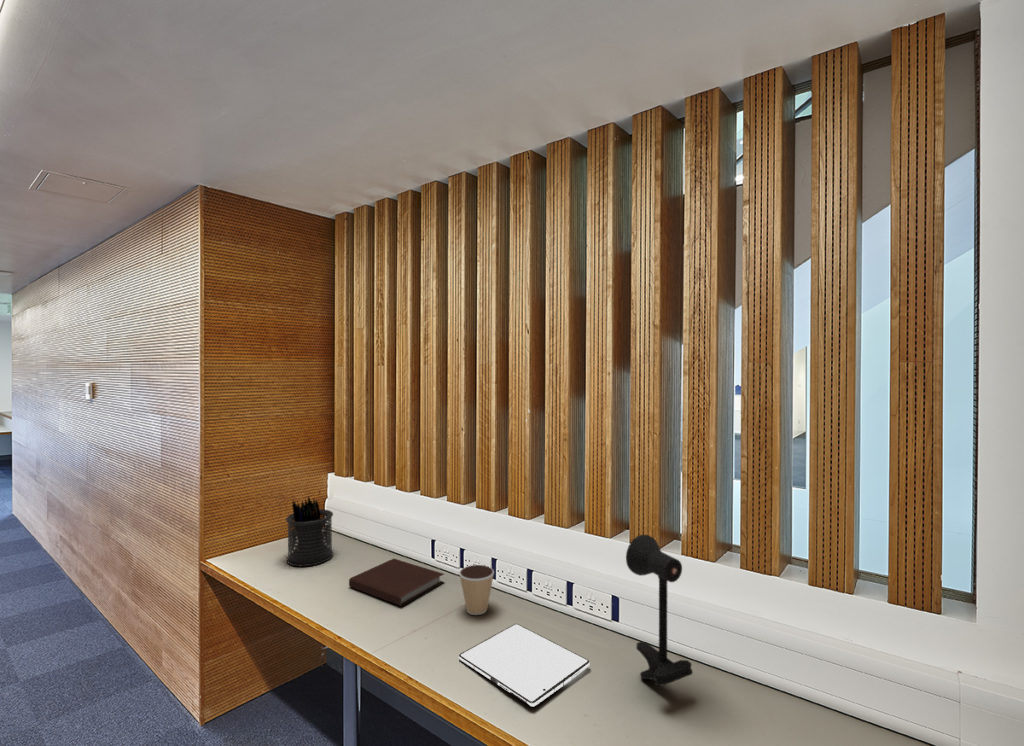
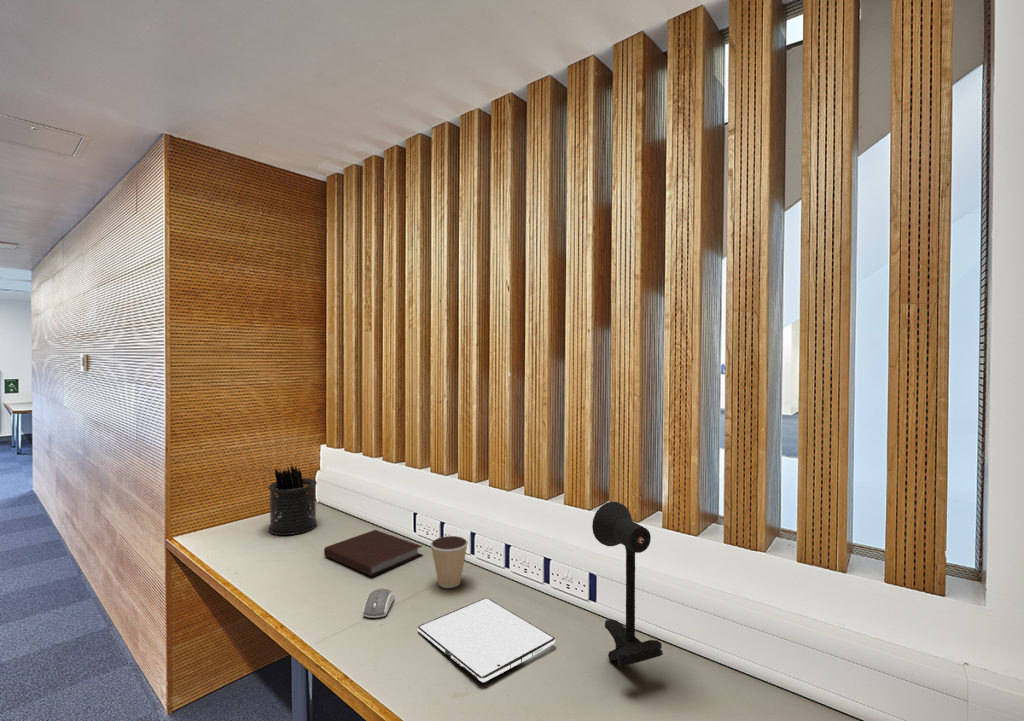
computer mouse: none [402,619,428,648] -> present [363,589,394,618]

